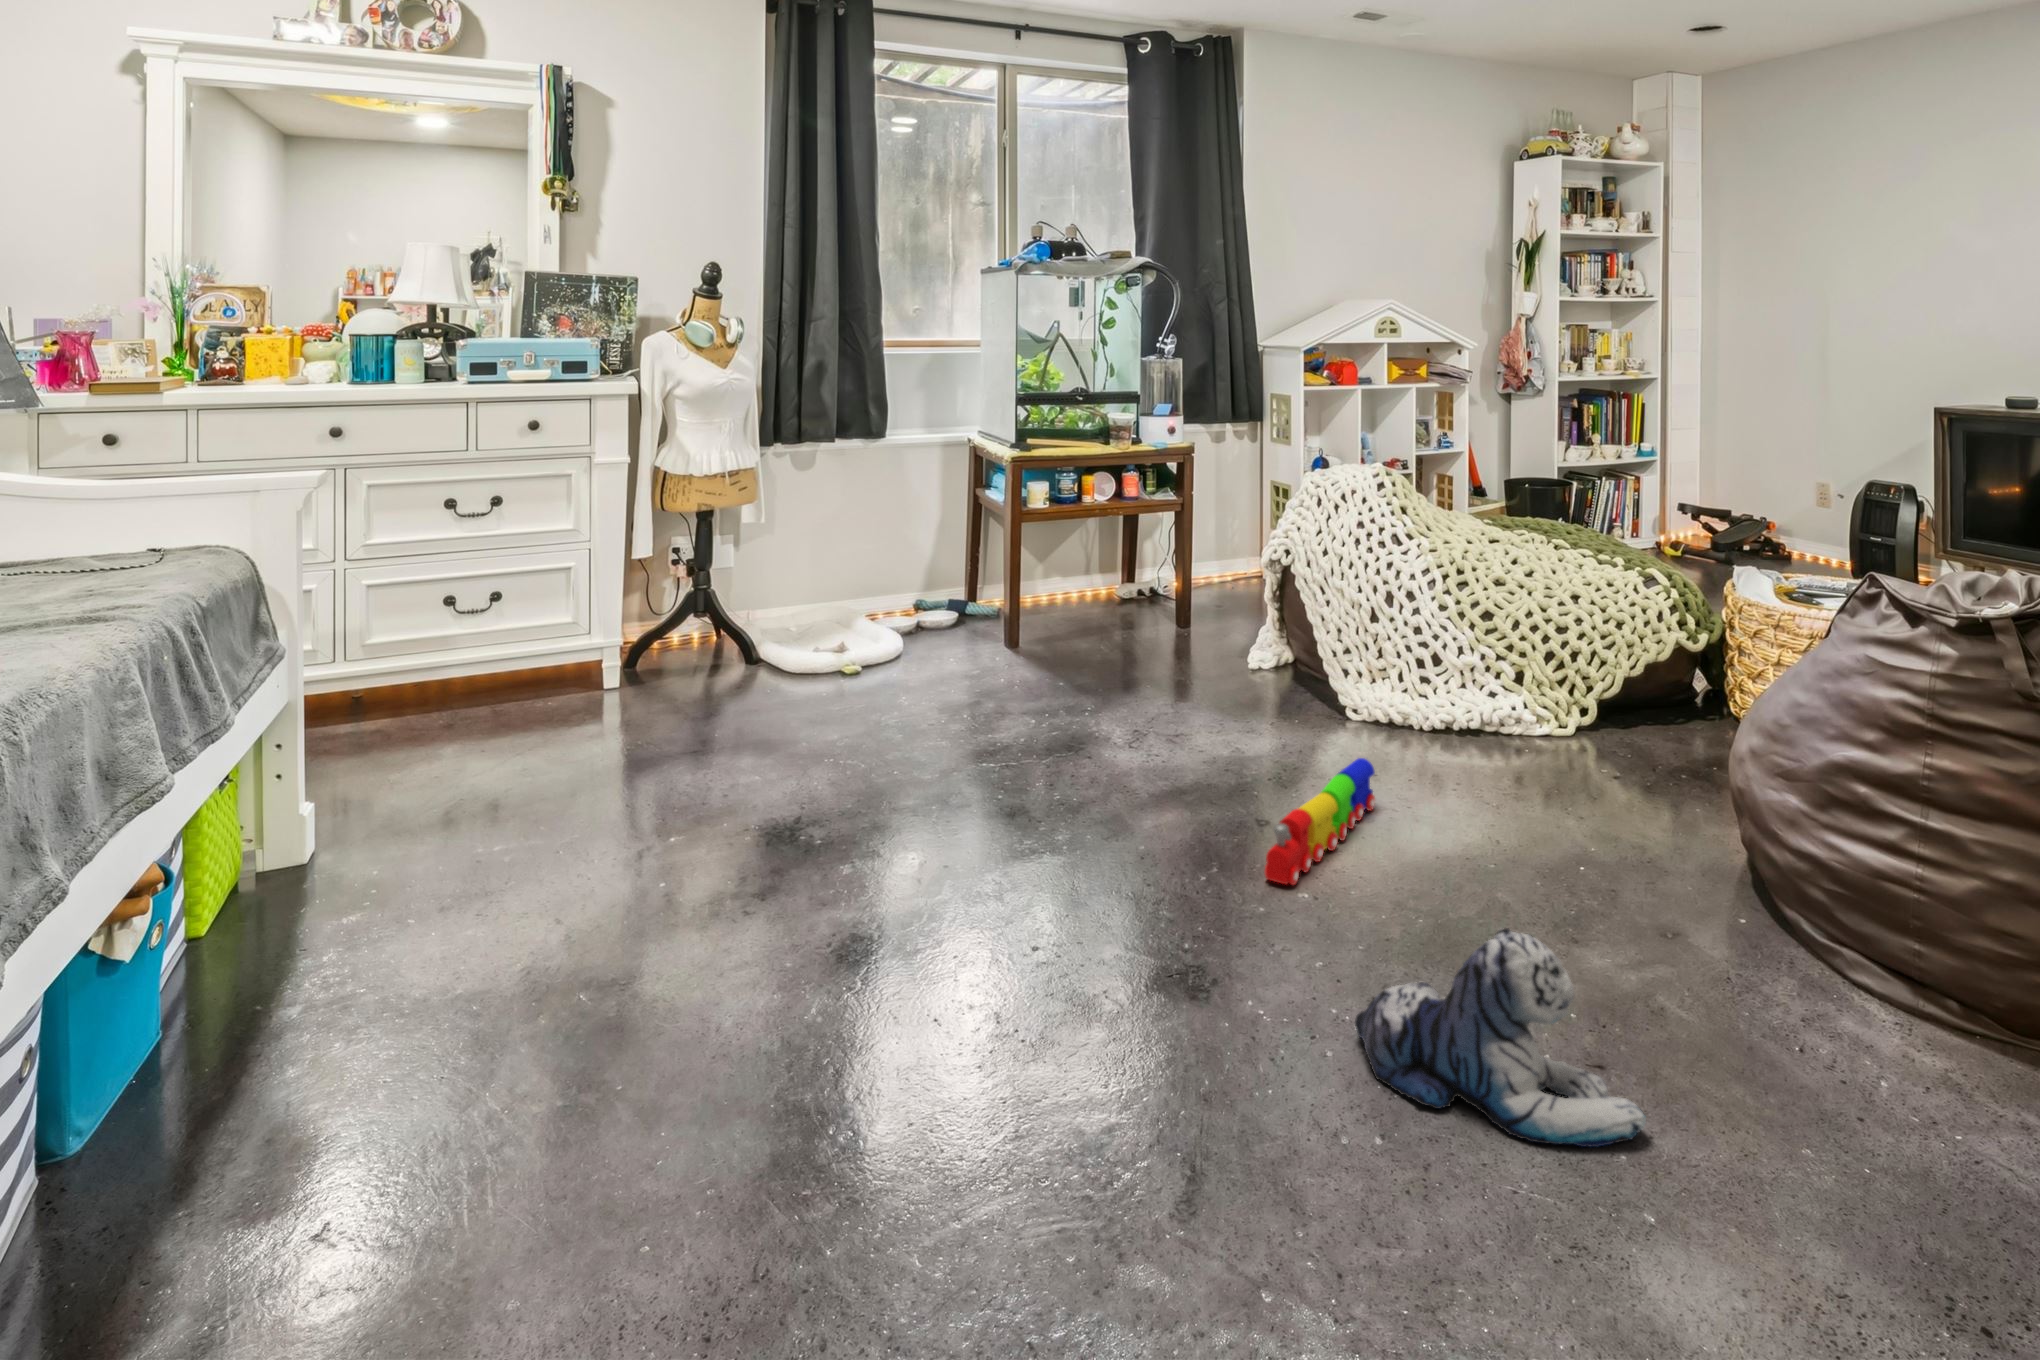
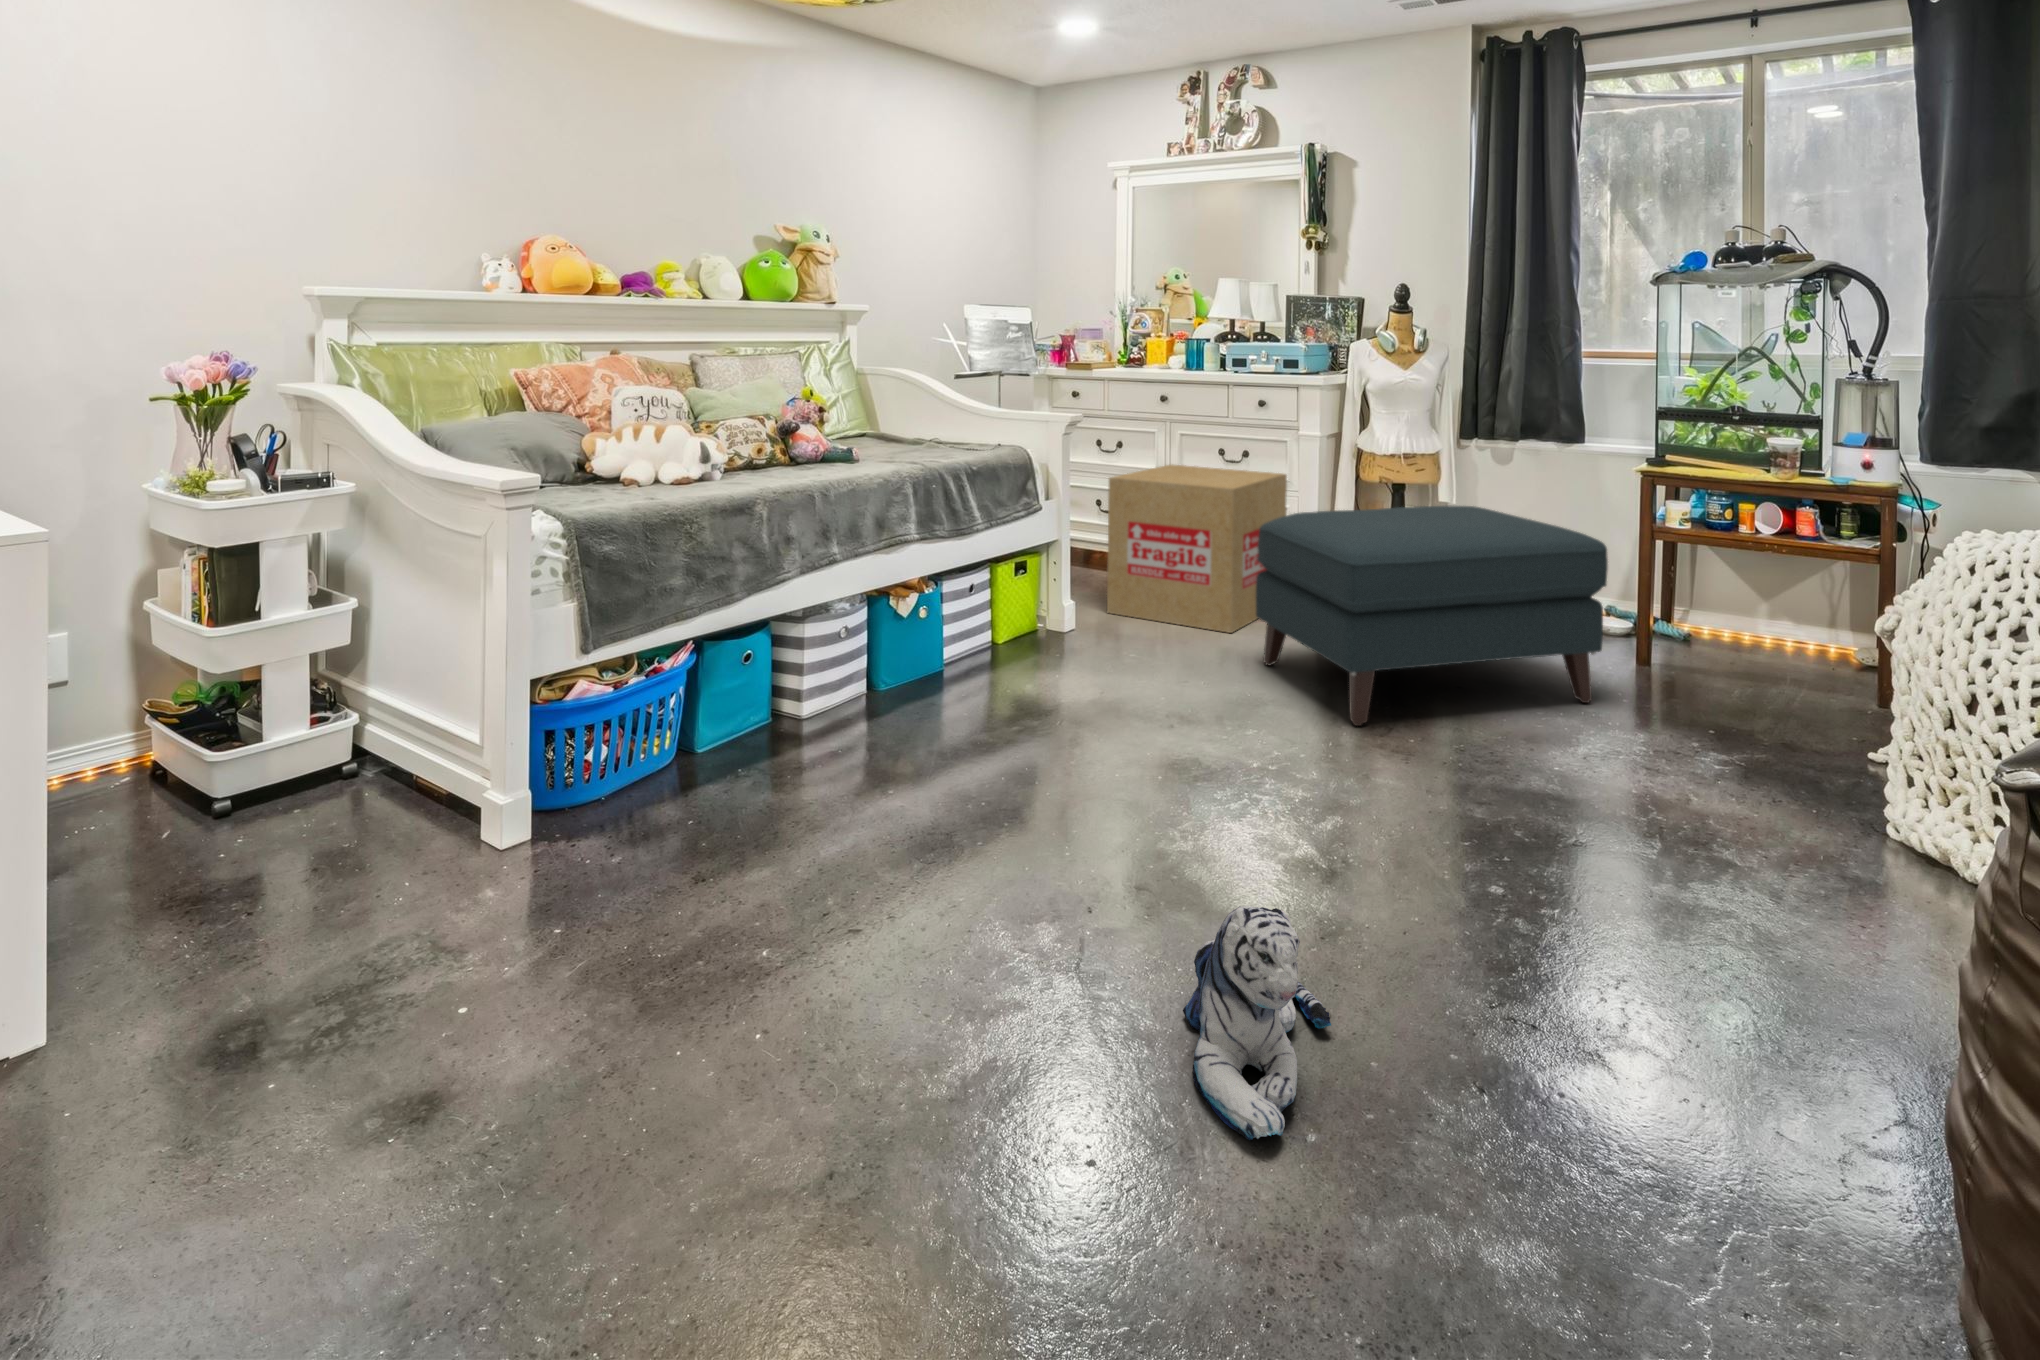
cardboard box: none [363,517,610,789] -> present [1107,465,1287,633]
ottoman: none [718,517,1070,787] -> present [1256,506,1608,726]
toy train: present [1265,758,1375,885] -> none [1416,823,1660,897]

